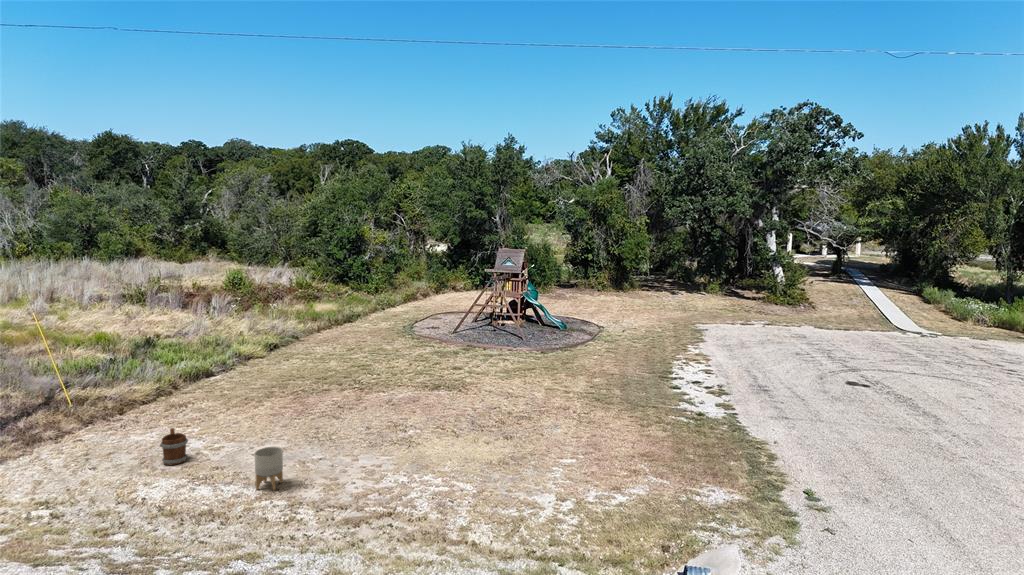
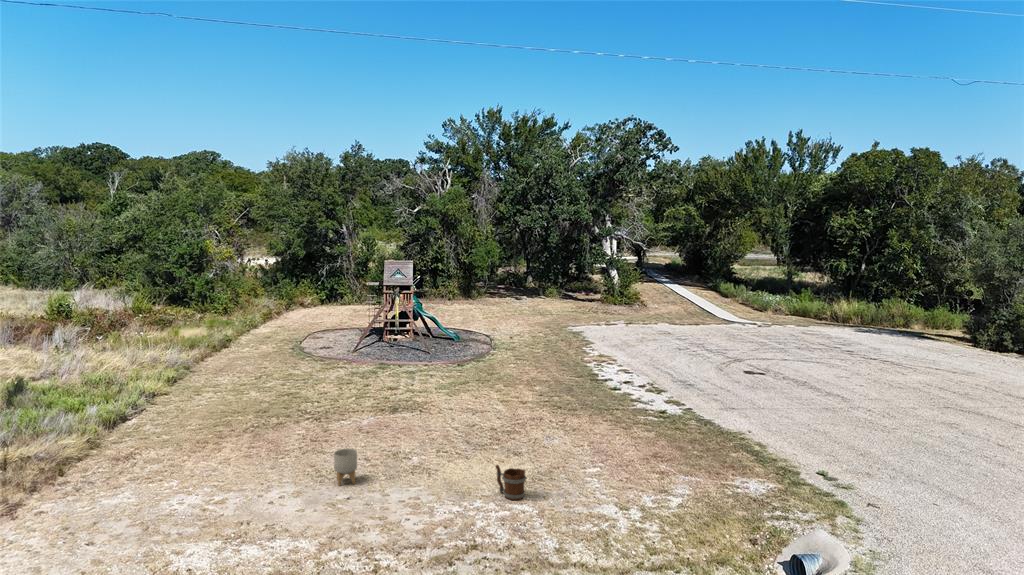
bucket: present [160,428,188,465] -> present [496,465,527,500]

